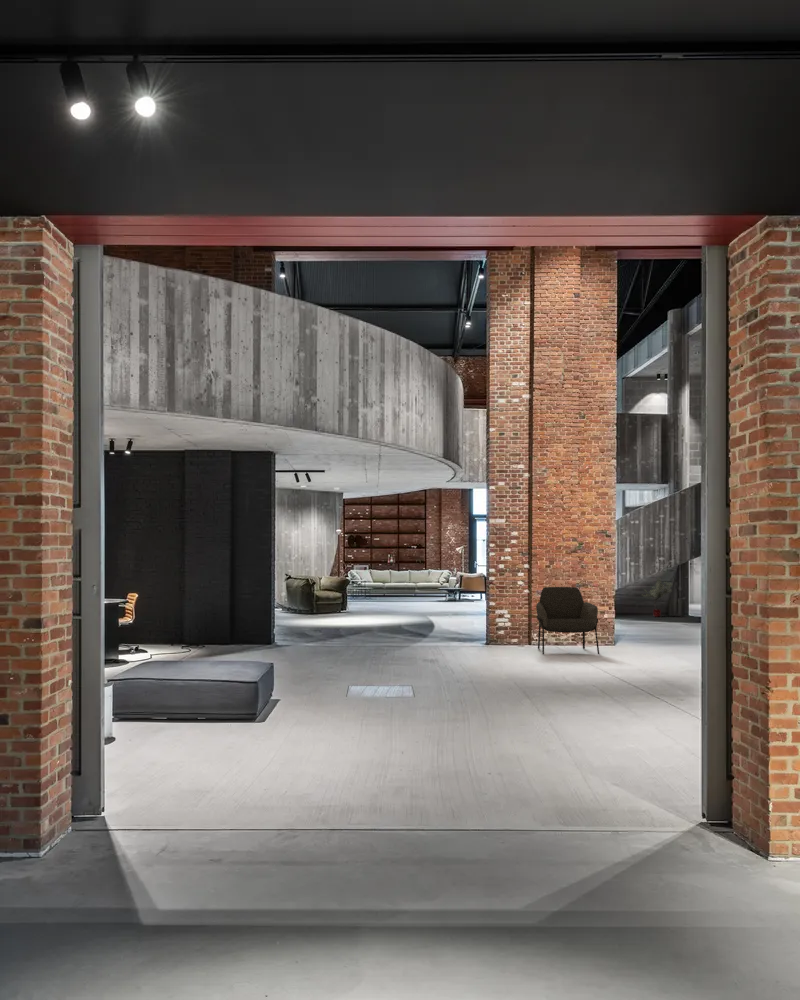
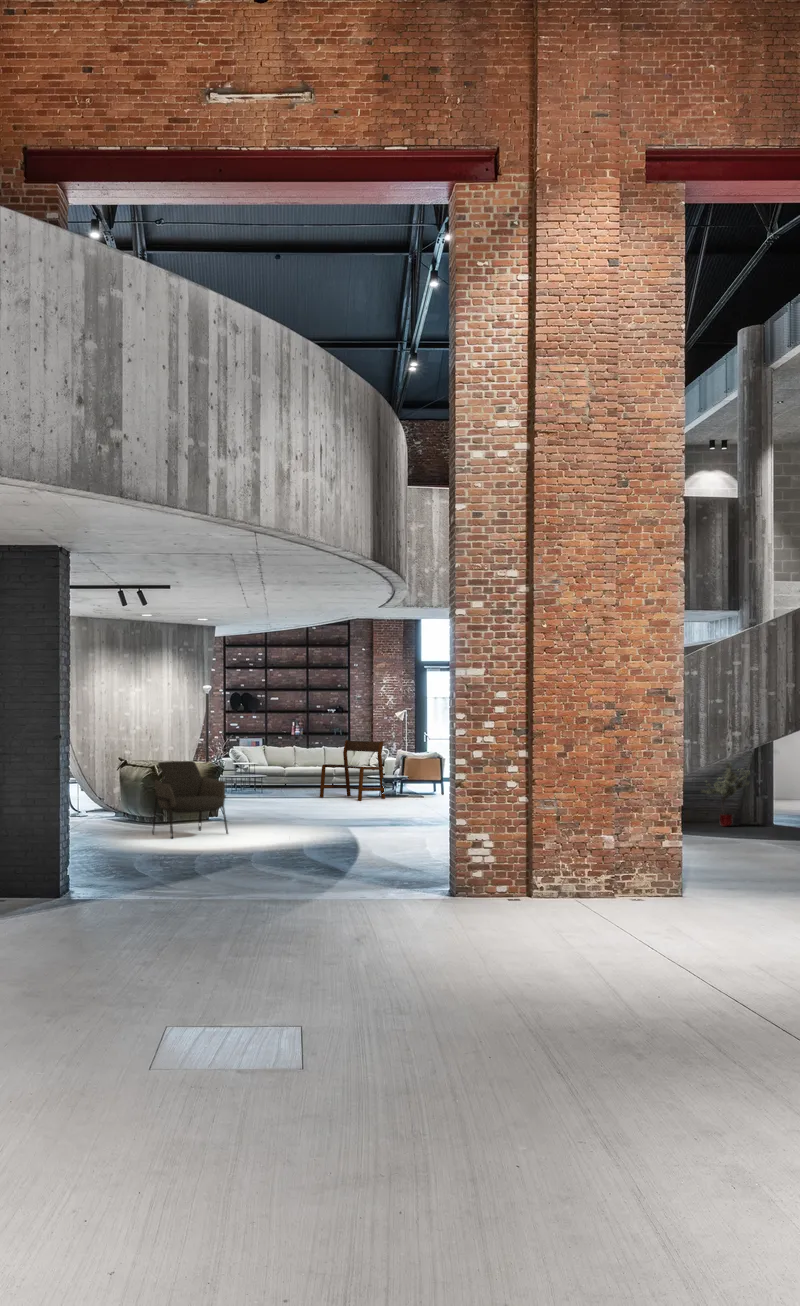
bench: none [408,564,449,602] -> present [320,740,385,801]
armchair: present [536,587,599,654] -> present [152,761,228,838]

